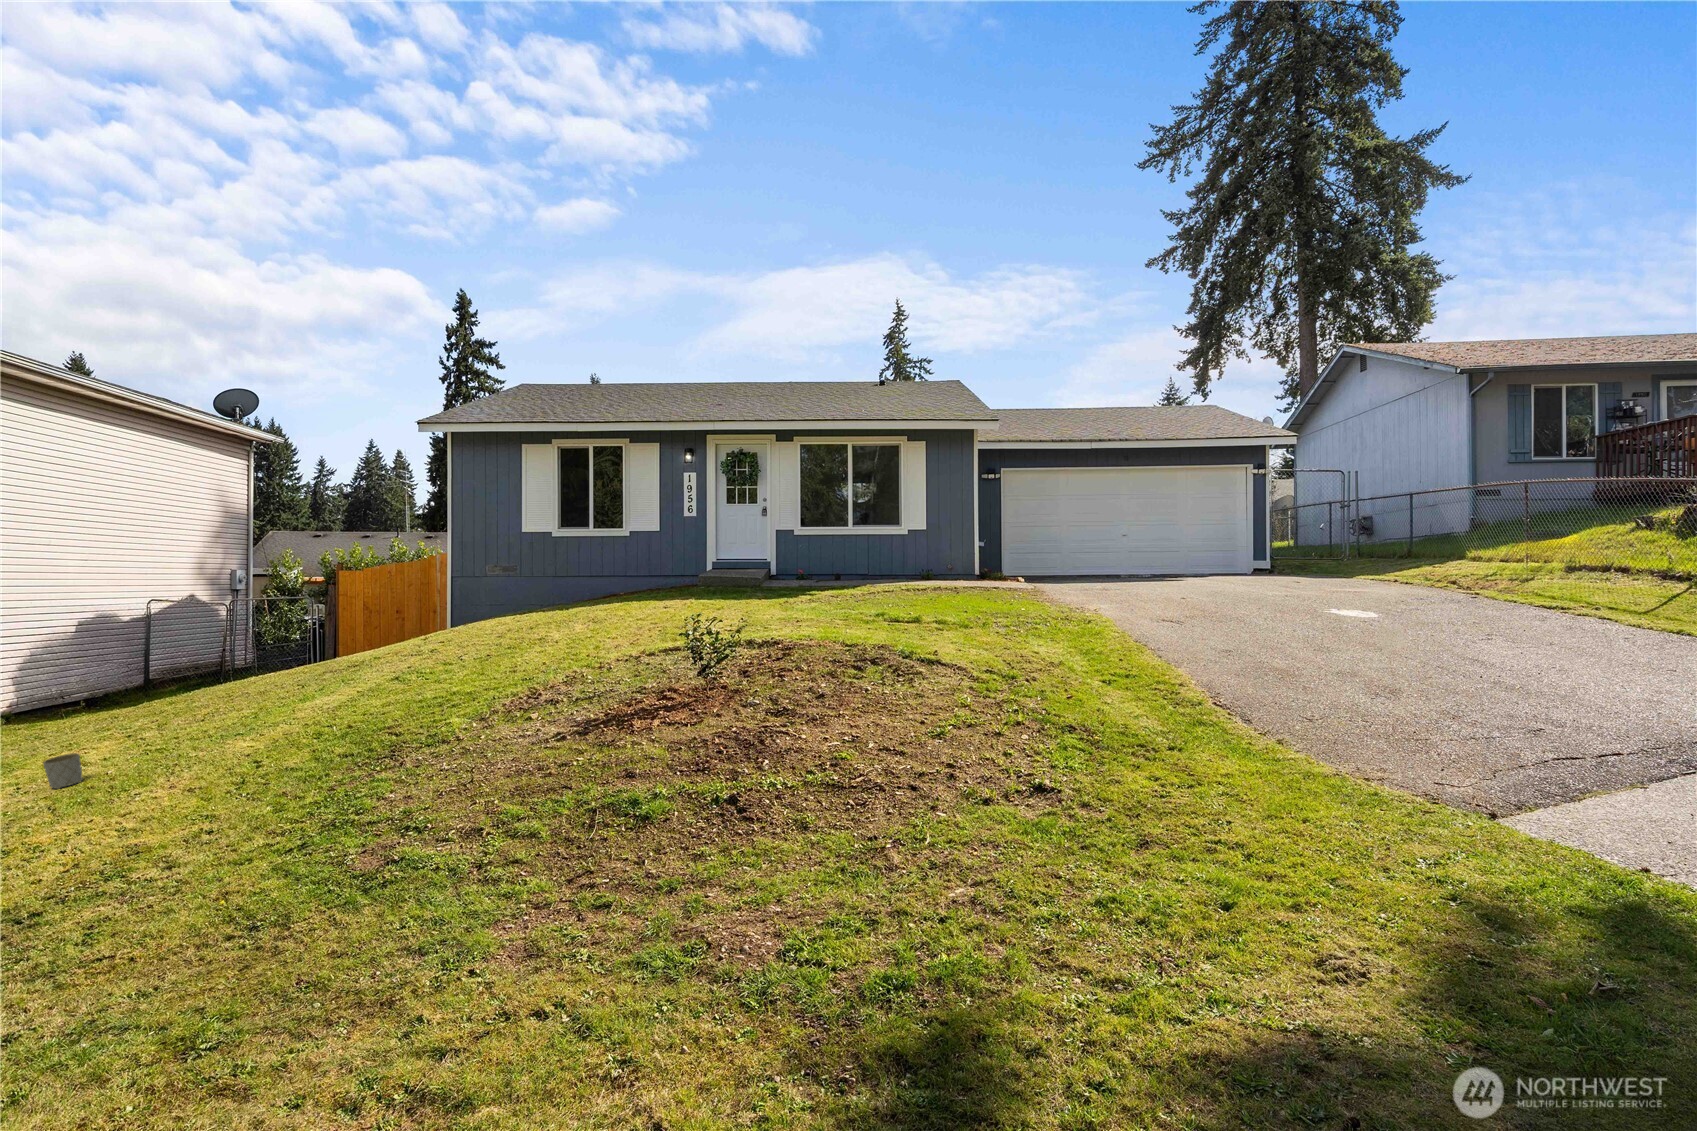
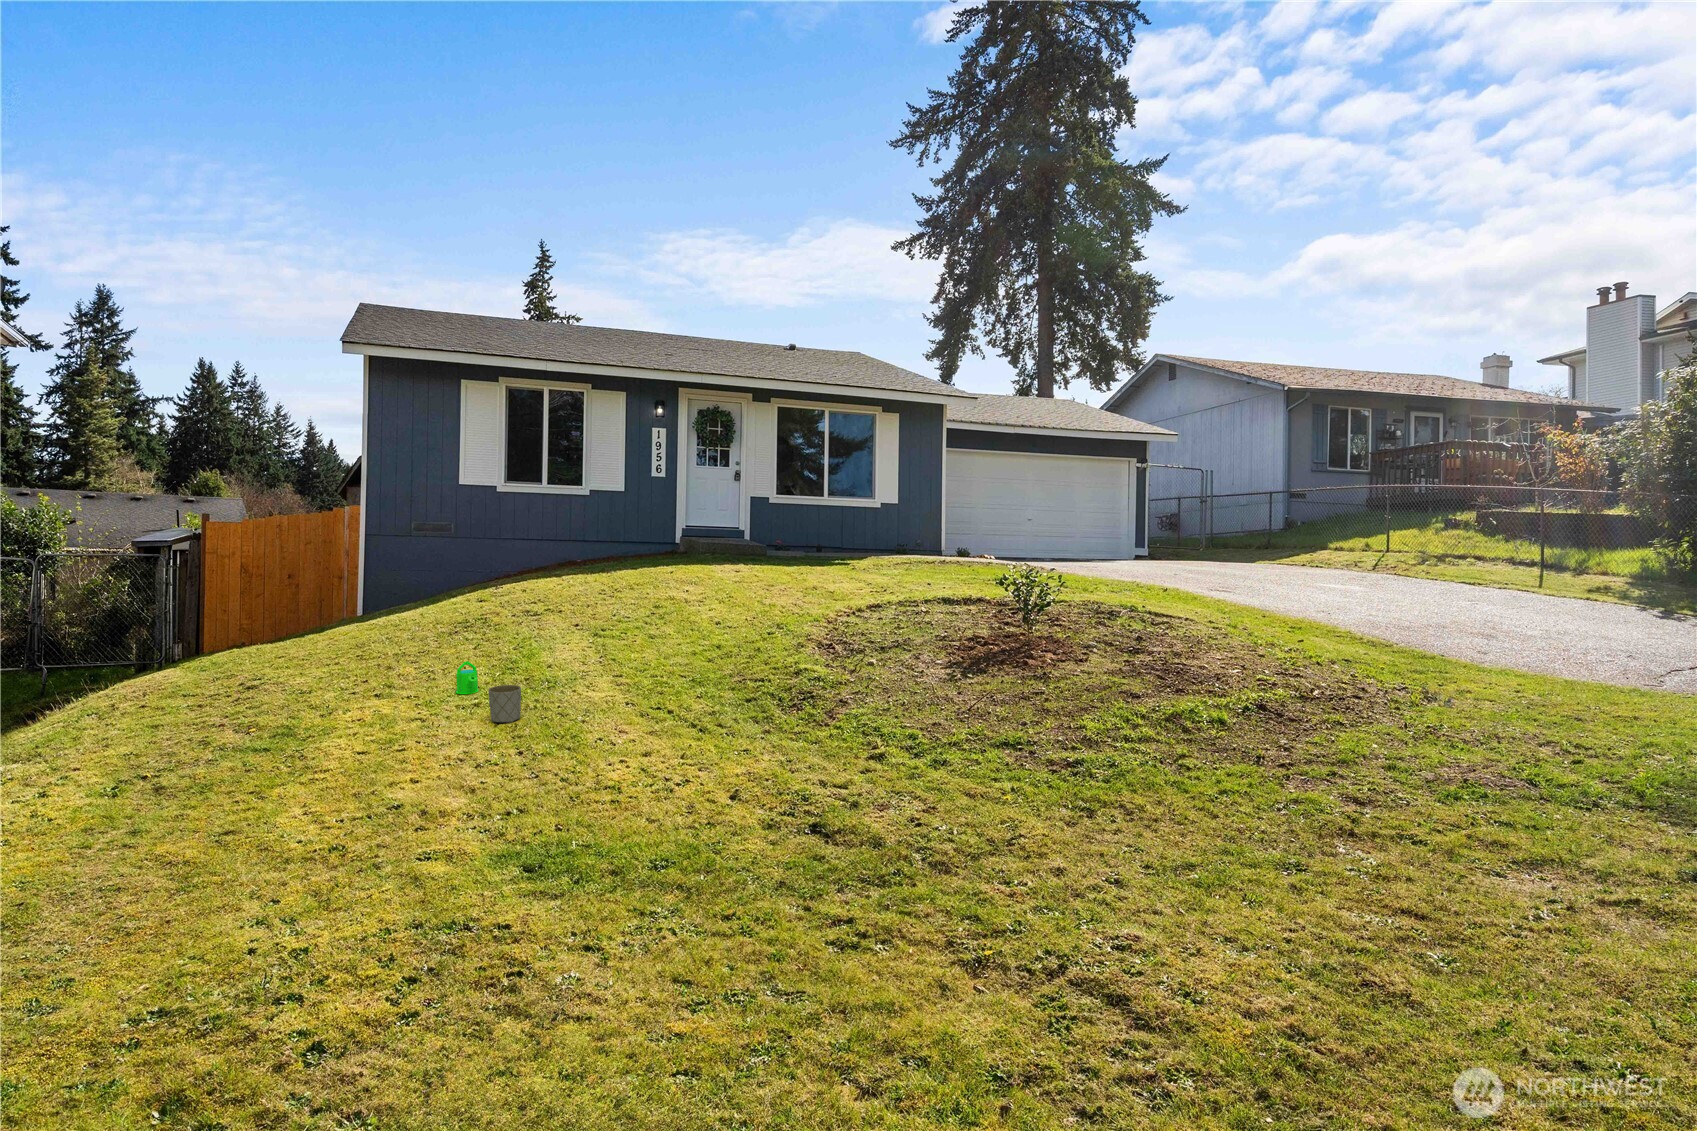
watering can: none [133,718,166,746] -> present [456,661,479,694]

